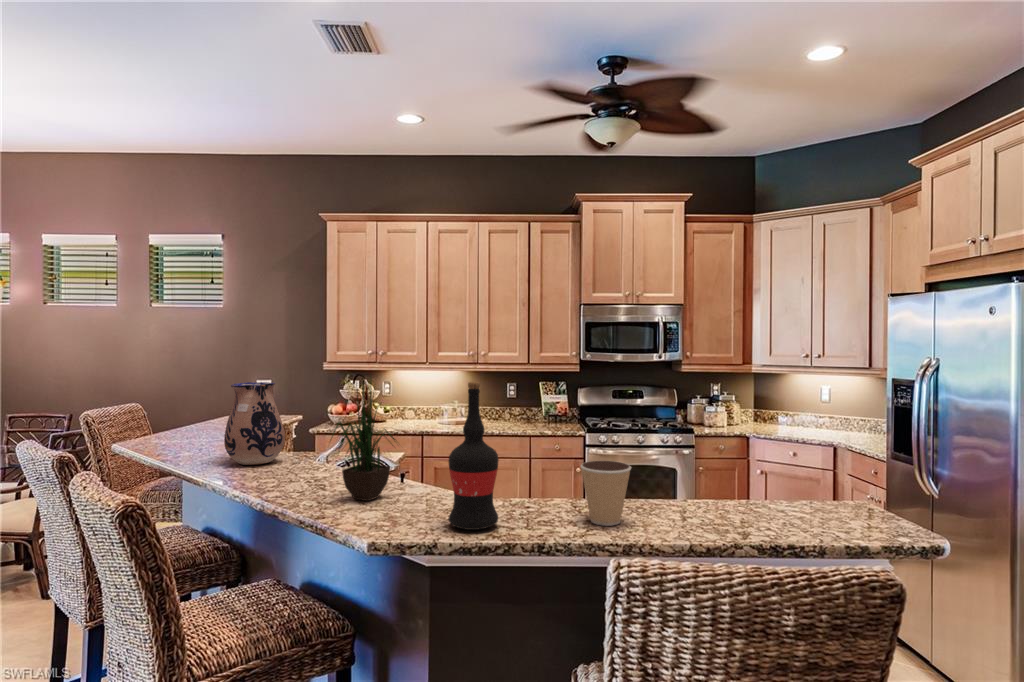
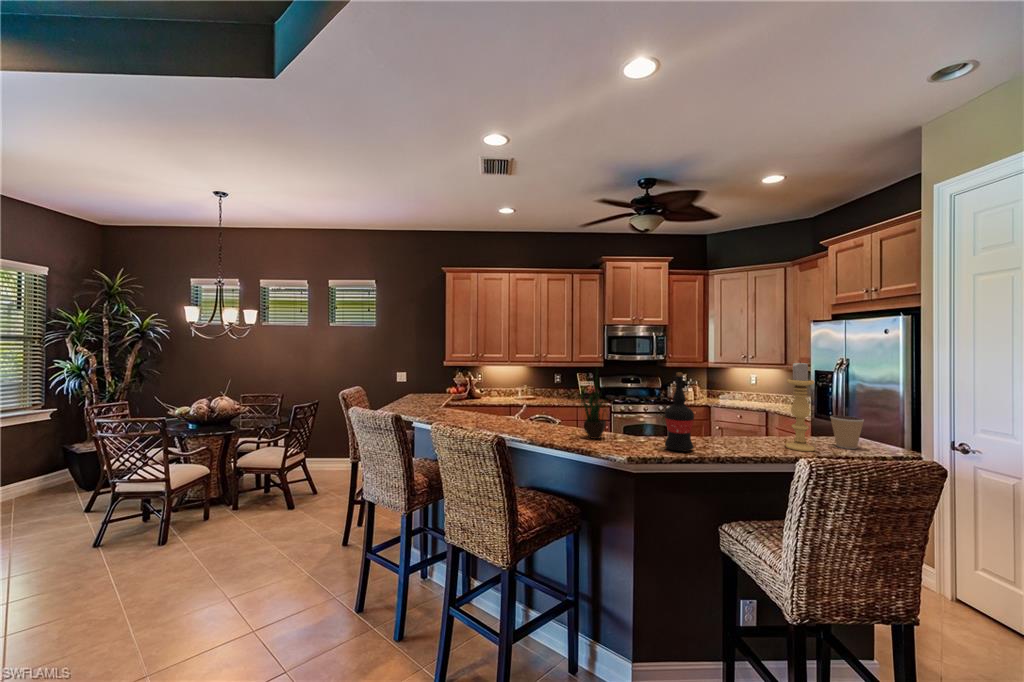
candle holder: none [691,361,738,533] -> present [786,362,815,451]
ceramic pitcher: present [224,382,285,465] -> none [475,373,508,422]
coffee cup: present [581,461,631,526] -> present [830,416,864,449]

